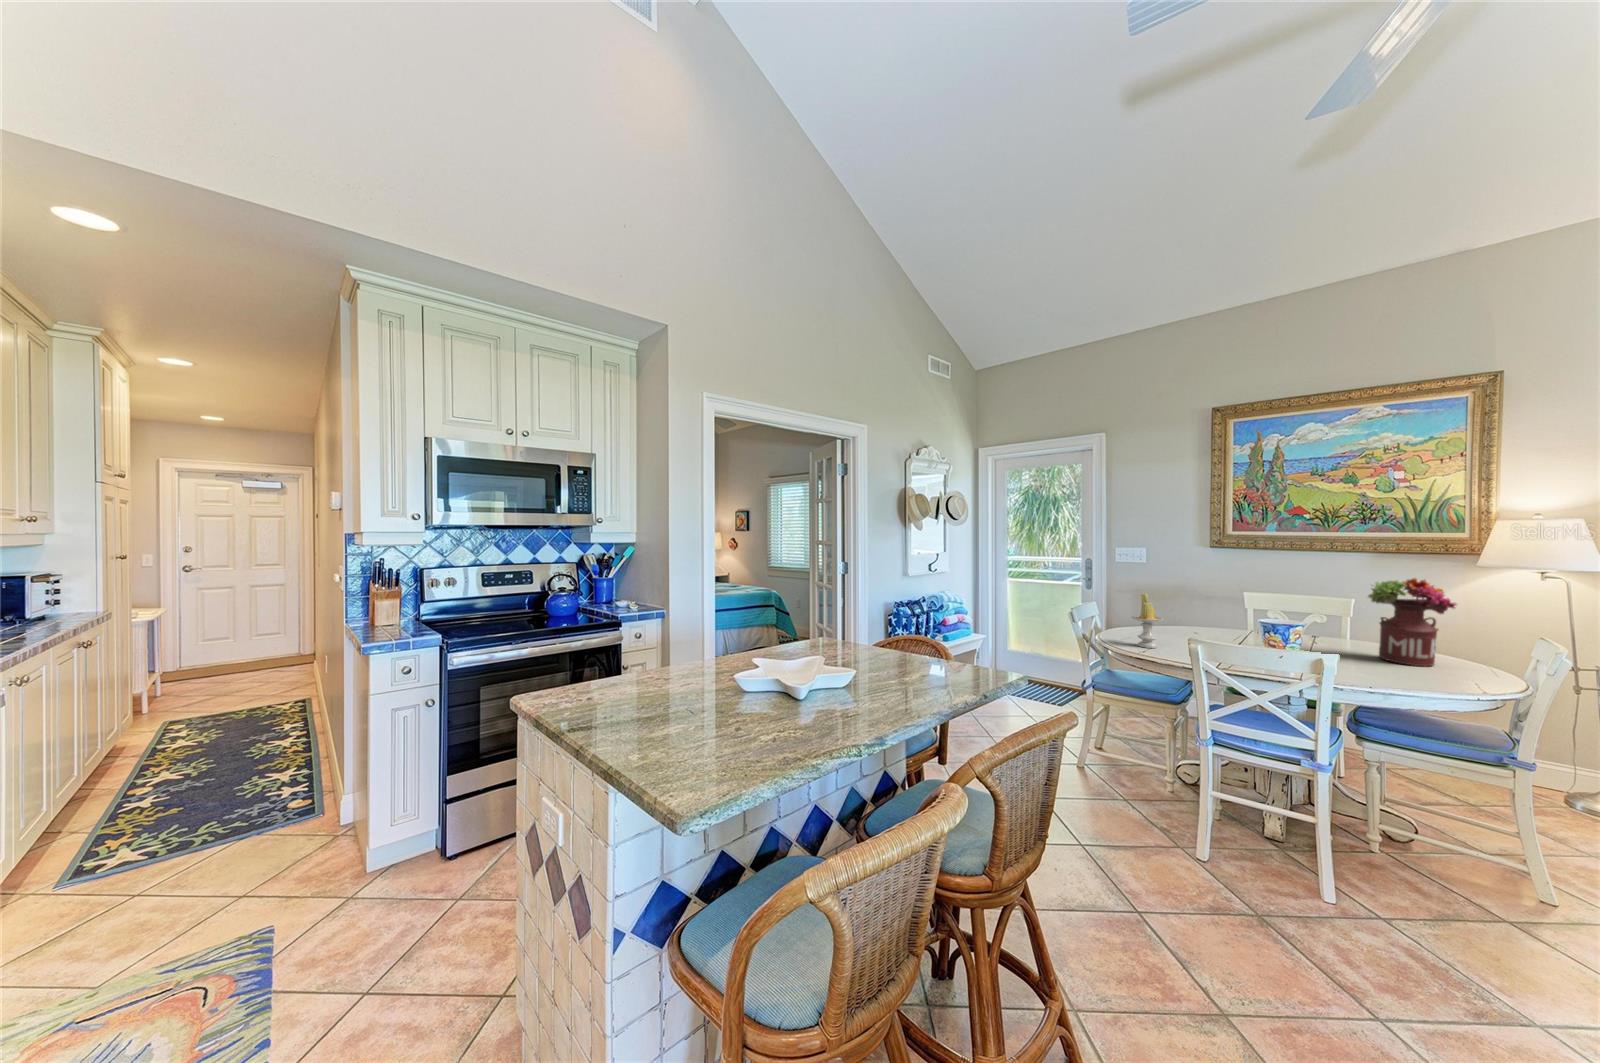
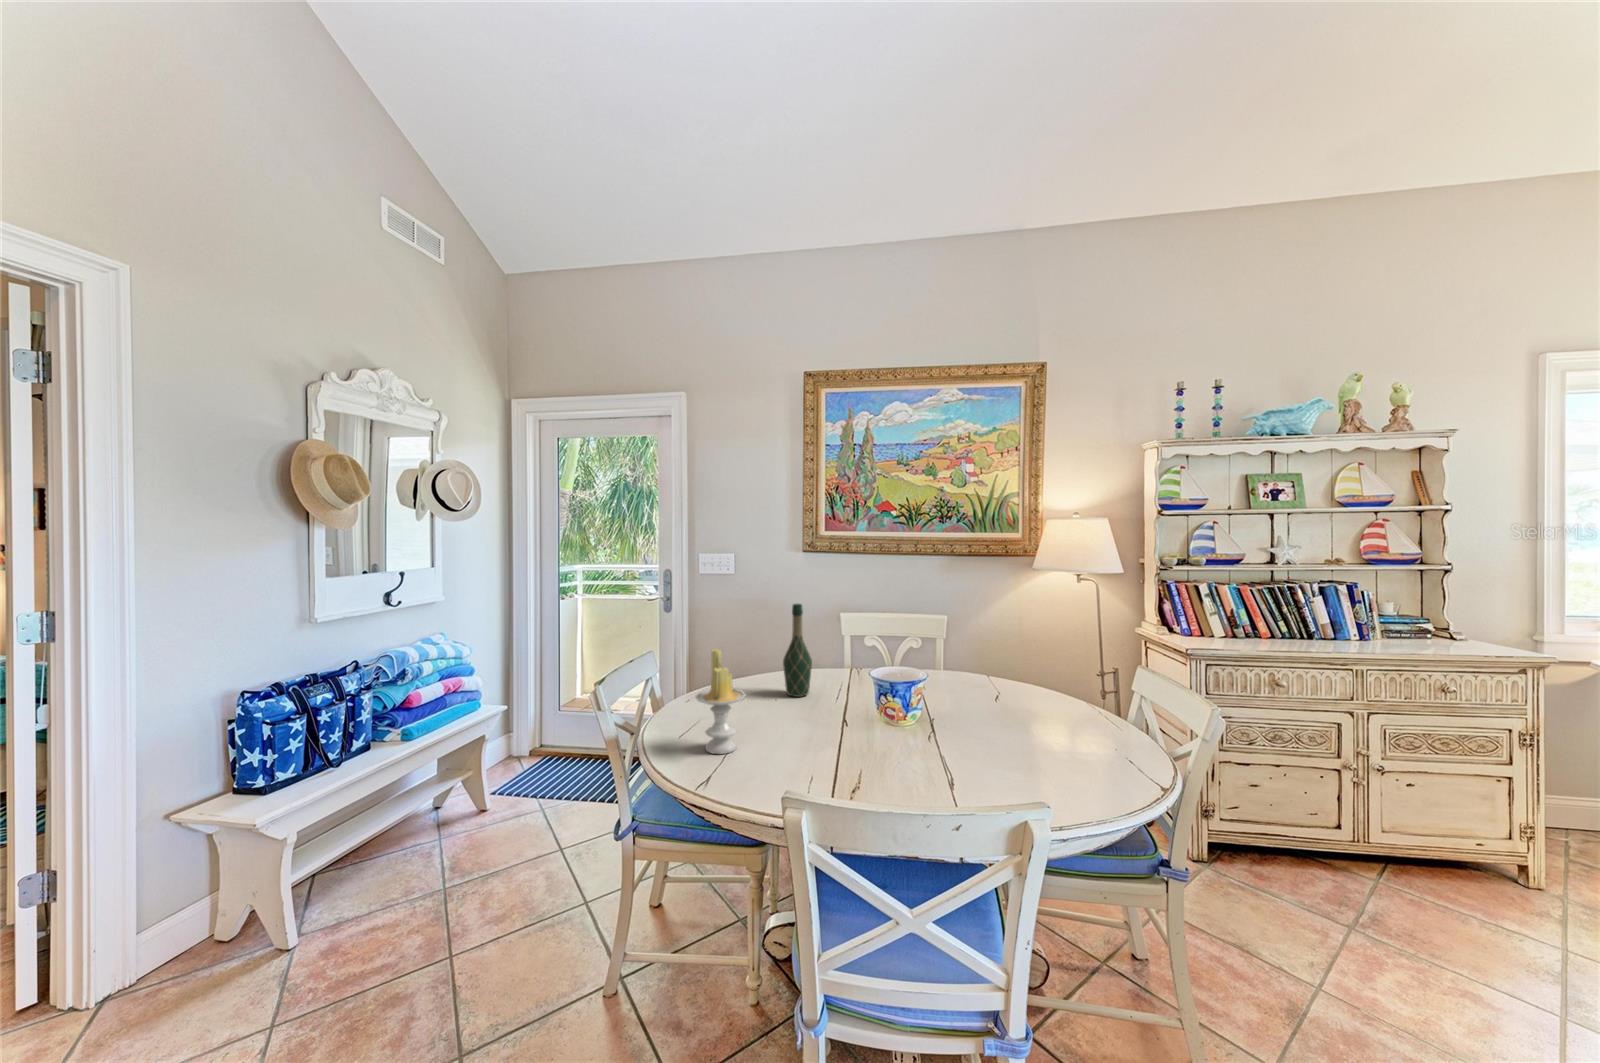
wine bottle: none [1190,577,1214,636] -> present [783,604,812,697]
flower arrangement: present [1368,578,1457,666] -> none [986,595,1072,718]

